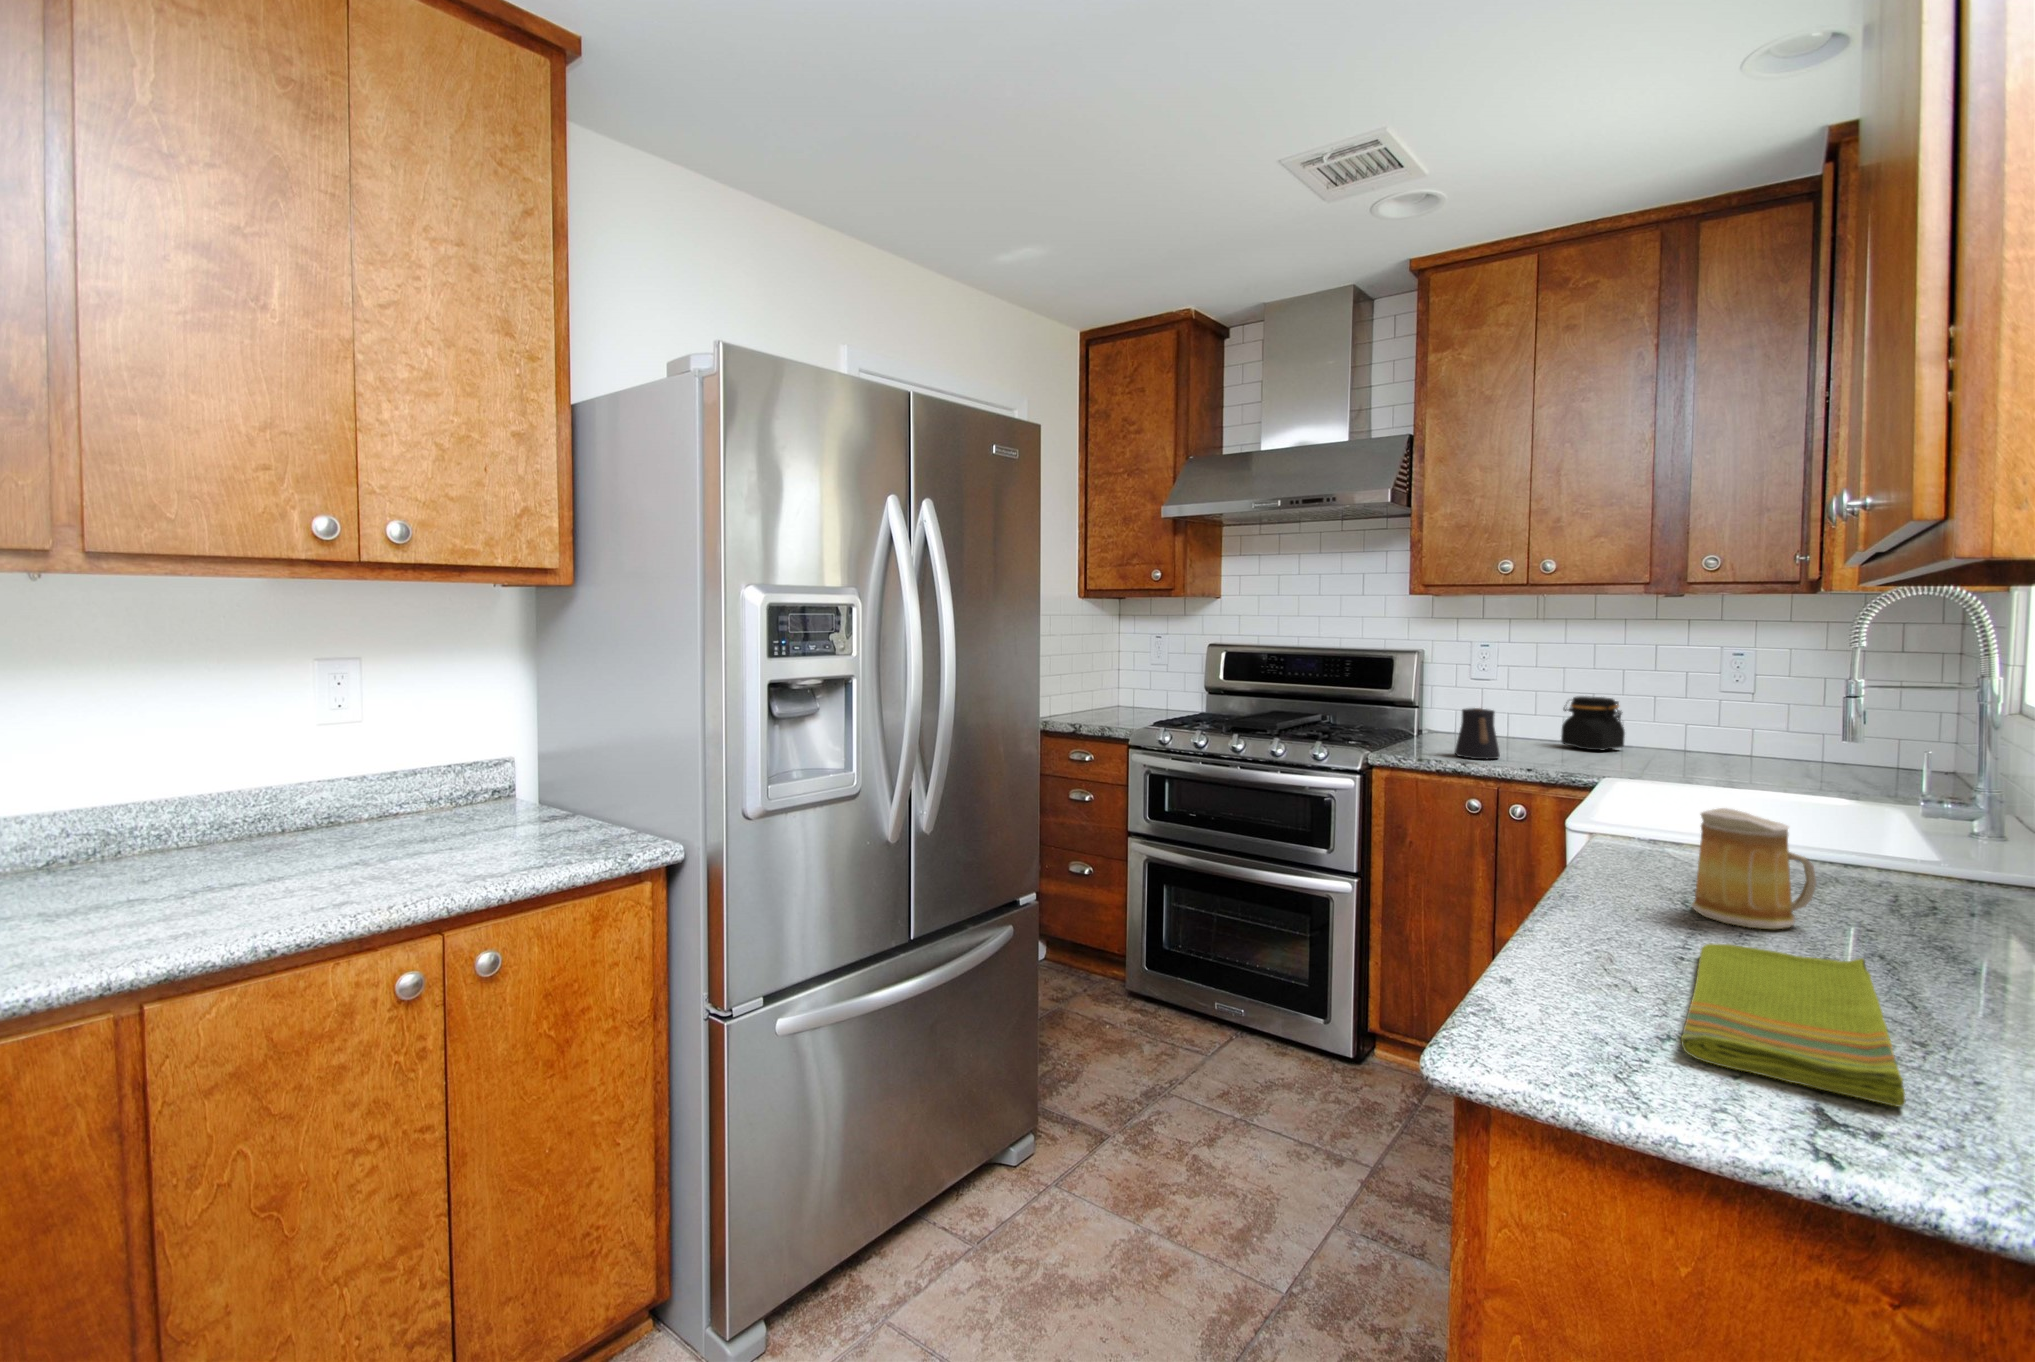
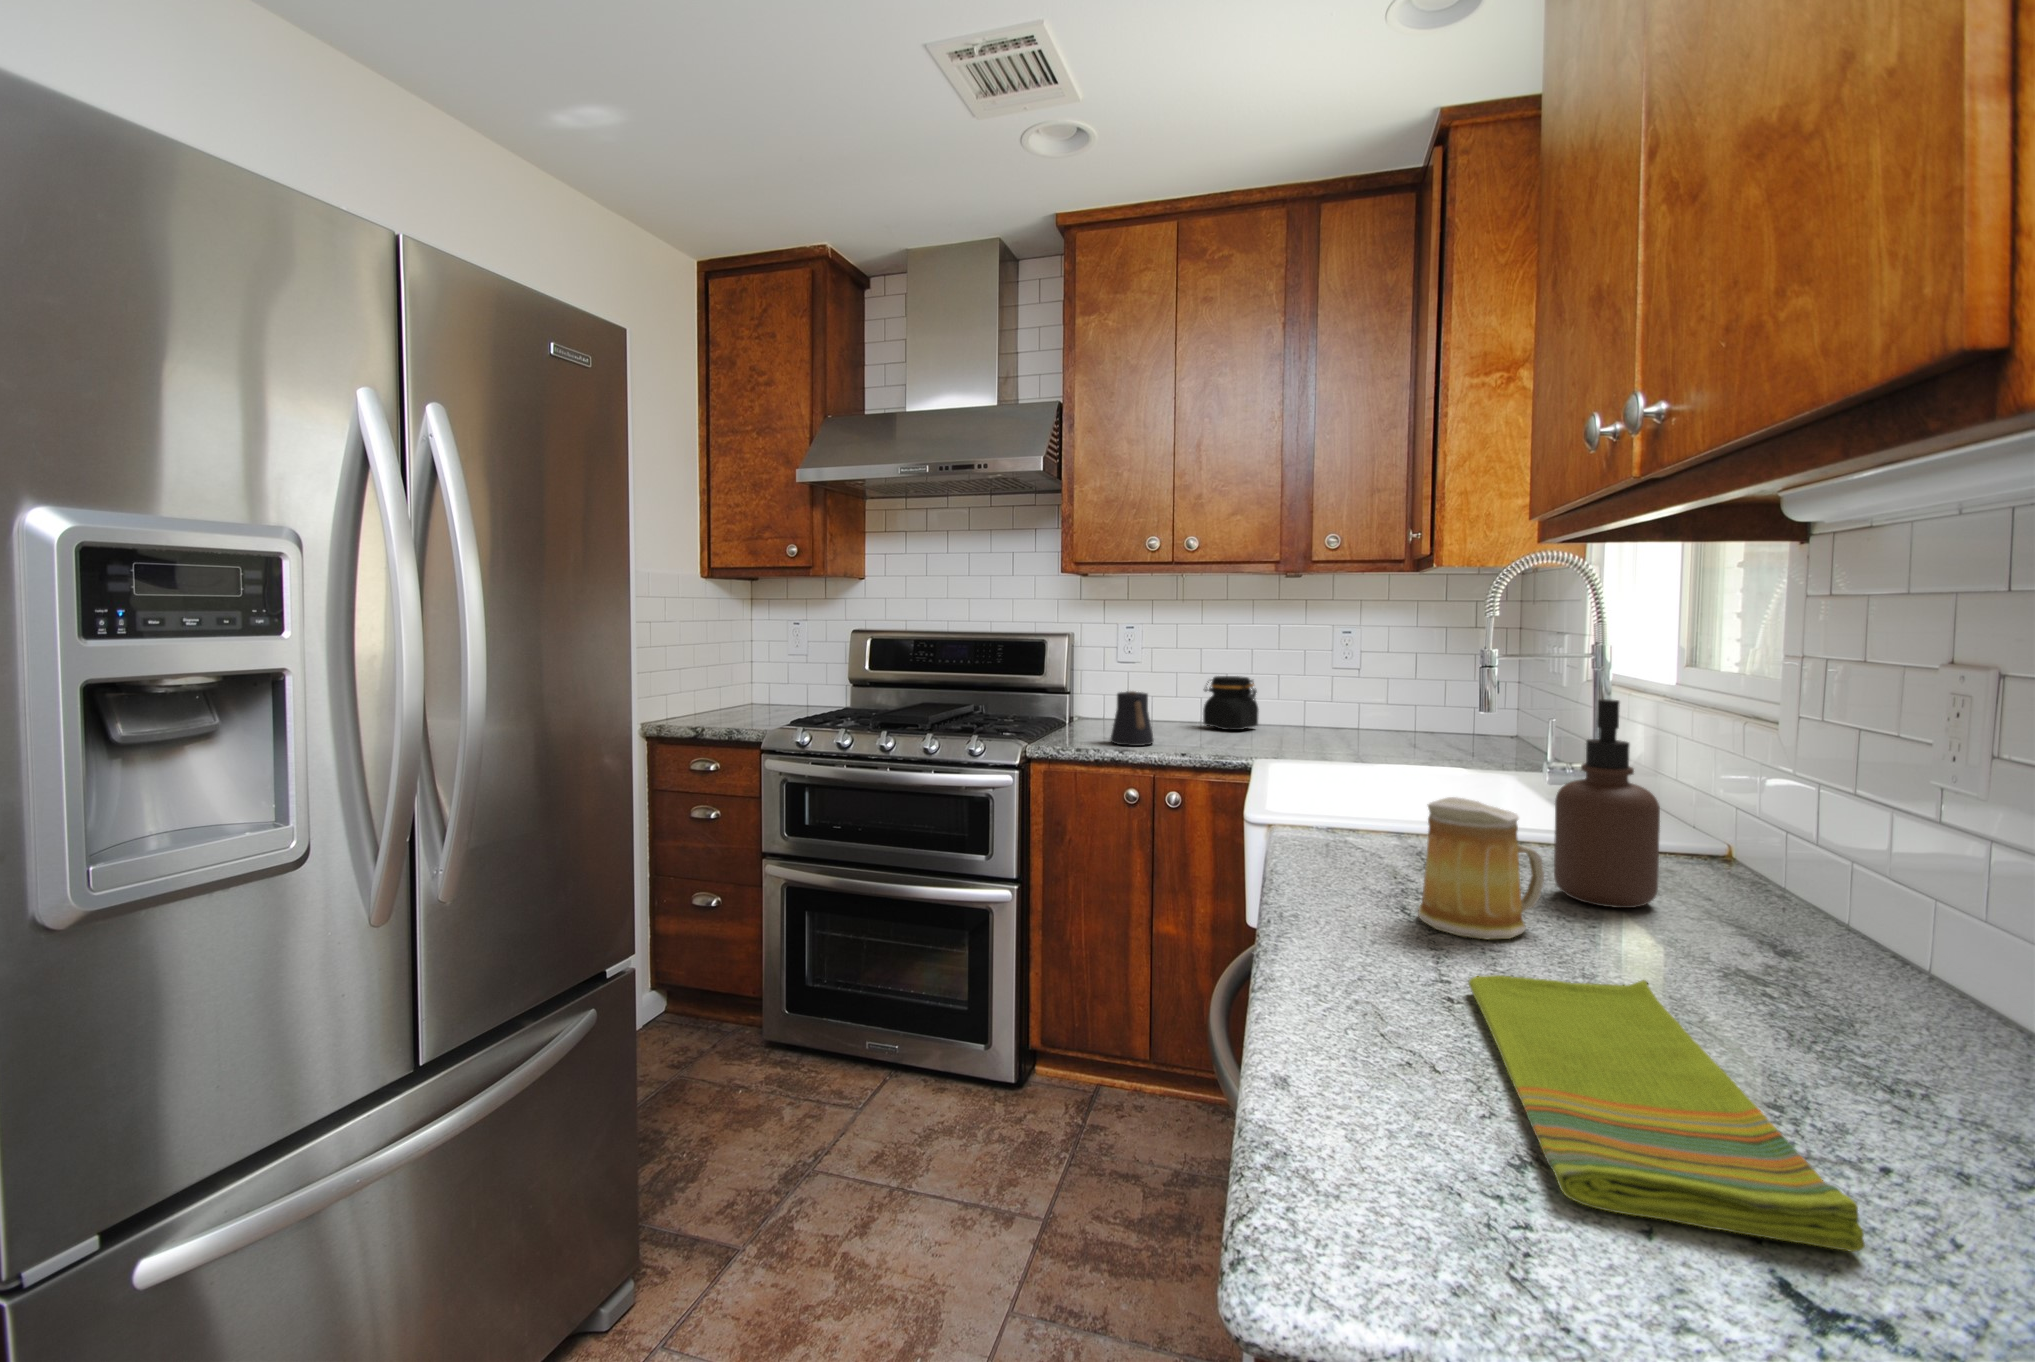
soap dispenser: none [1854,733,1967,923] -> present [1554,699,1660,908]

